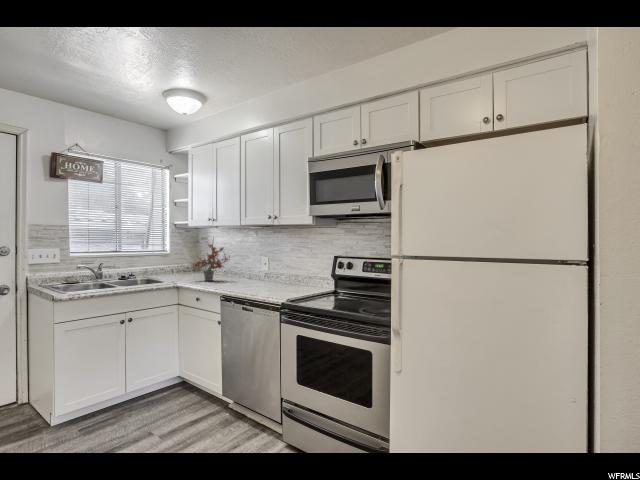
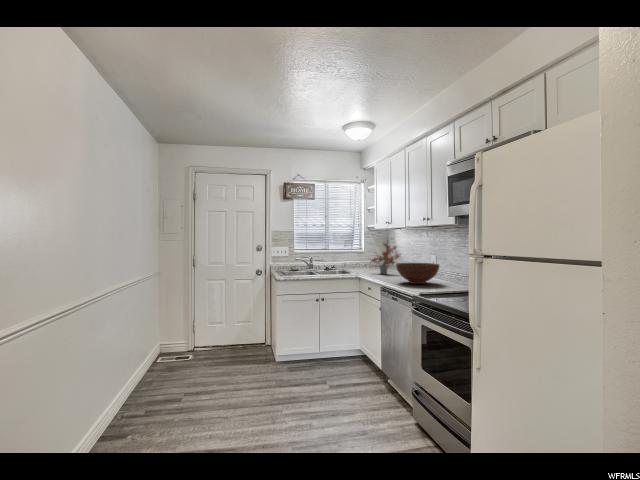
fruit bowl: none [241,266,287,290] -> present [396,263,439,284]

